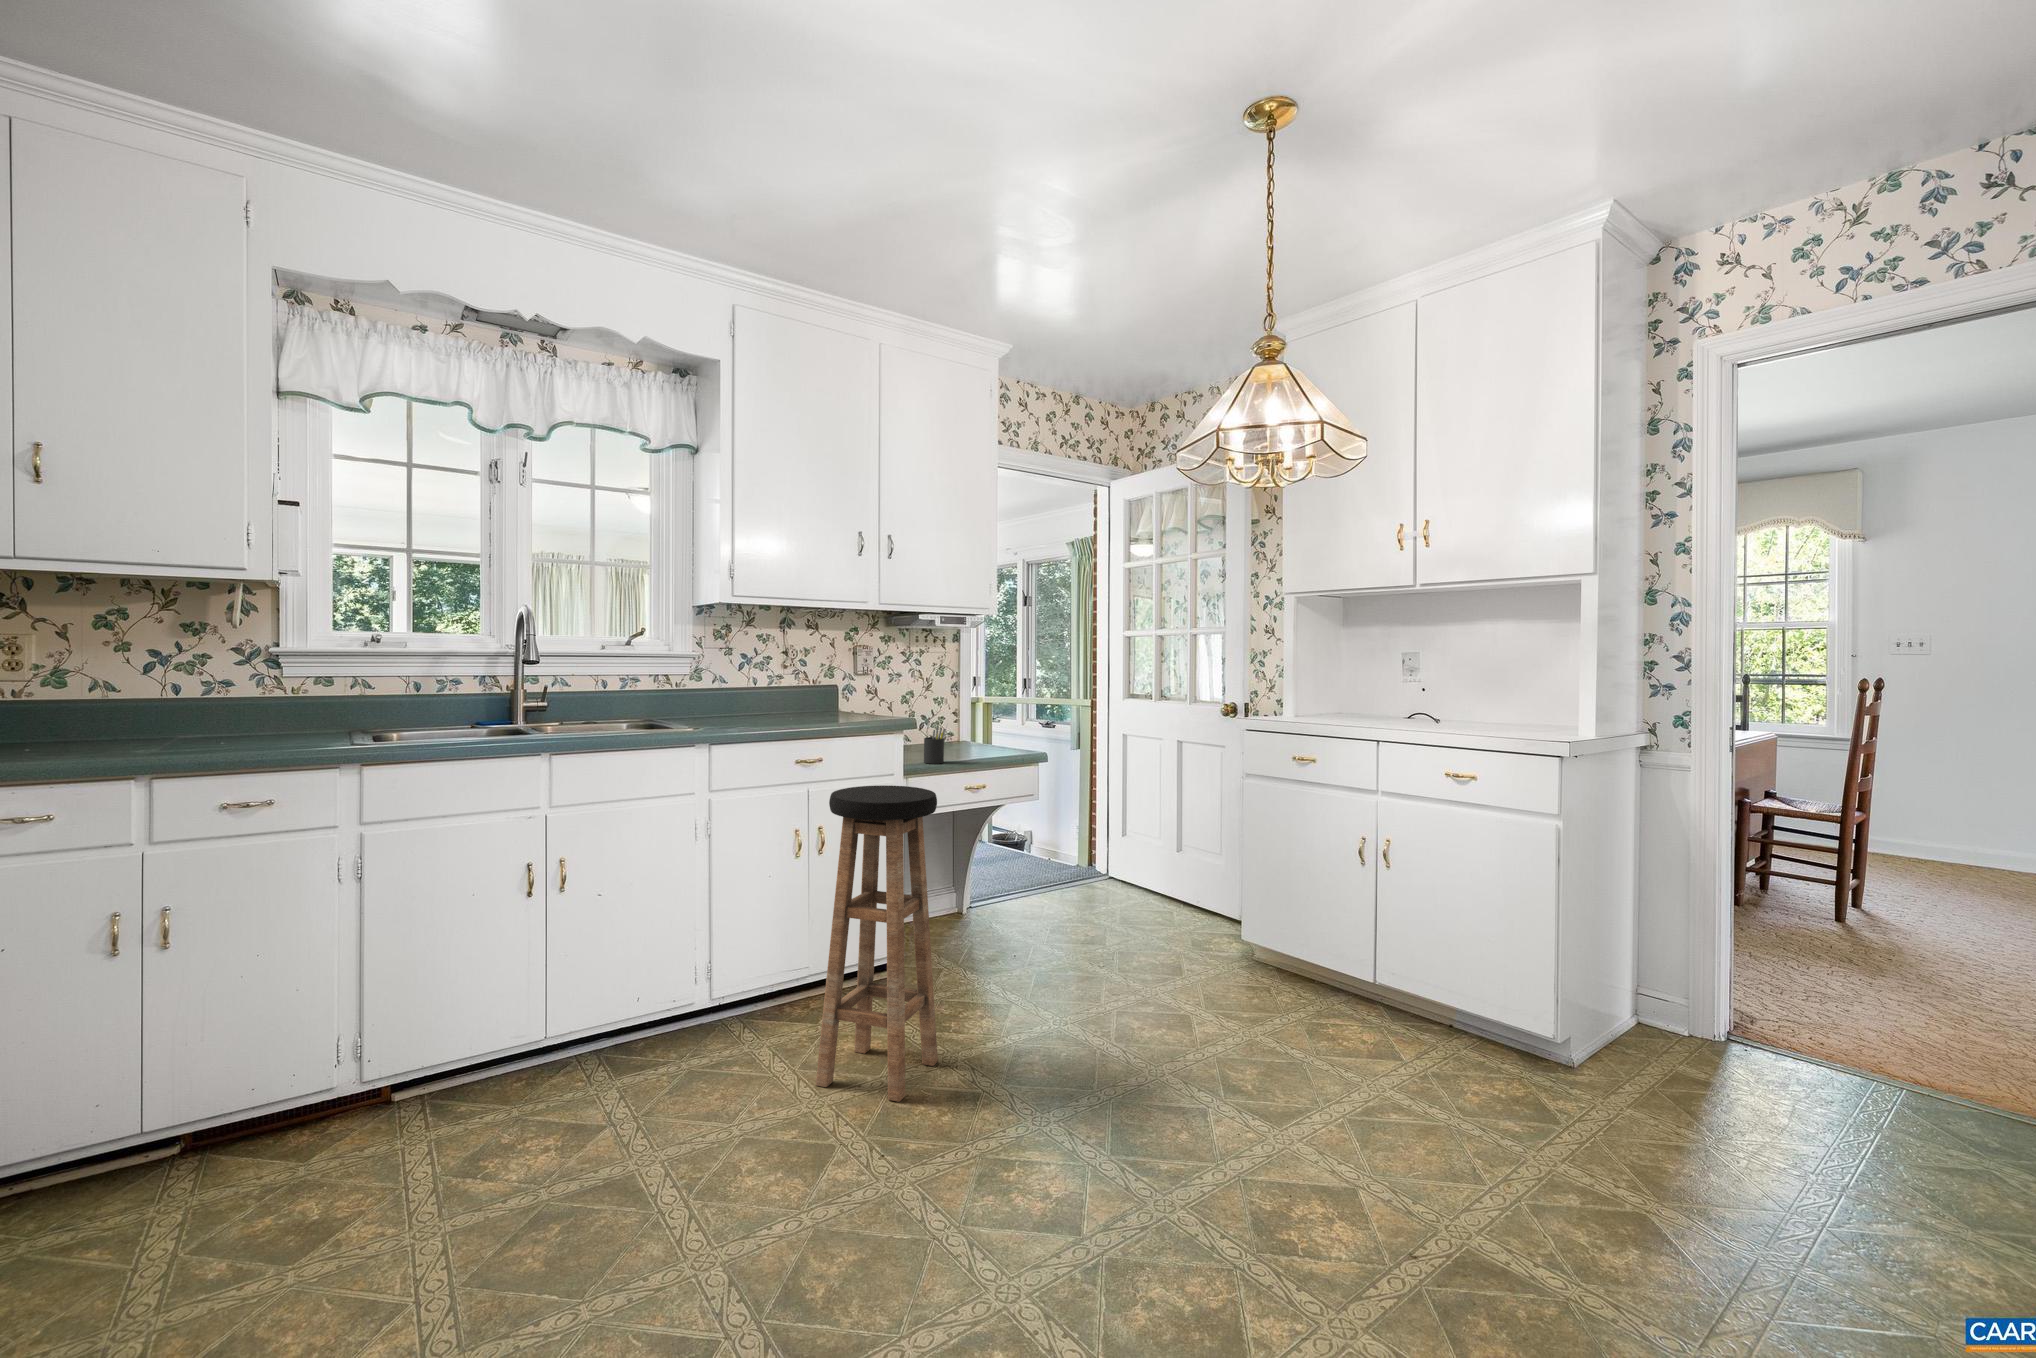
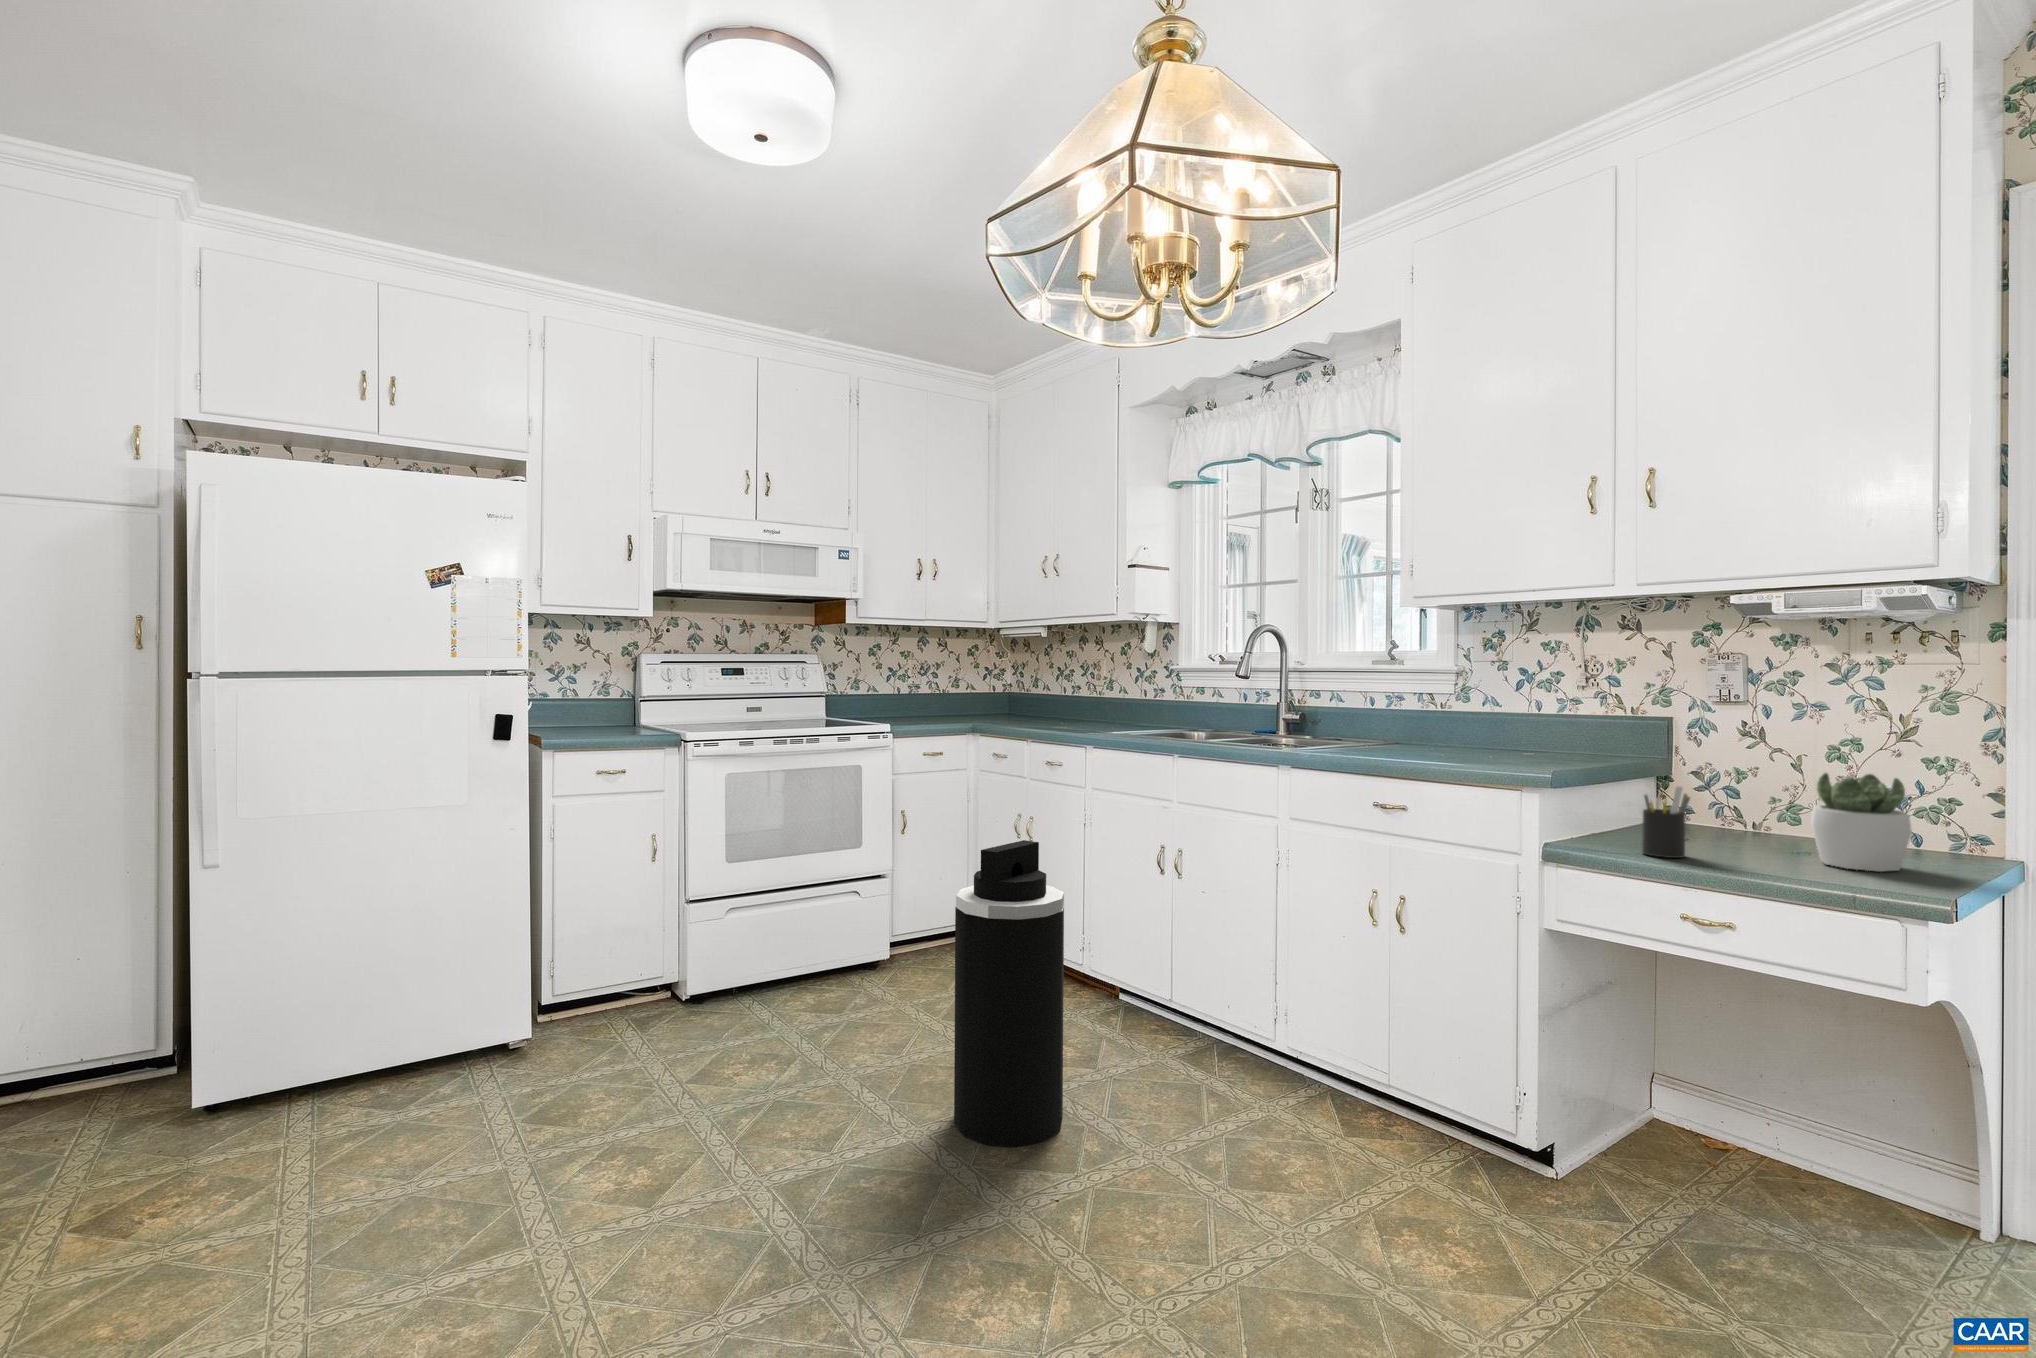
succulent plant: none [950,708,987,754] -> present [1811,773,1912,872]
bar stool: present [816,785,938,1102] -> none [1151,820,1294,1234]
trash can: none [647,860,776,1203] -> present [954,840,1064,1147]

